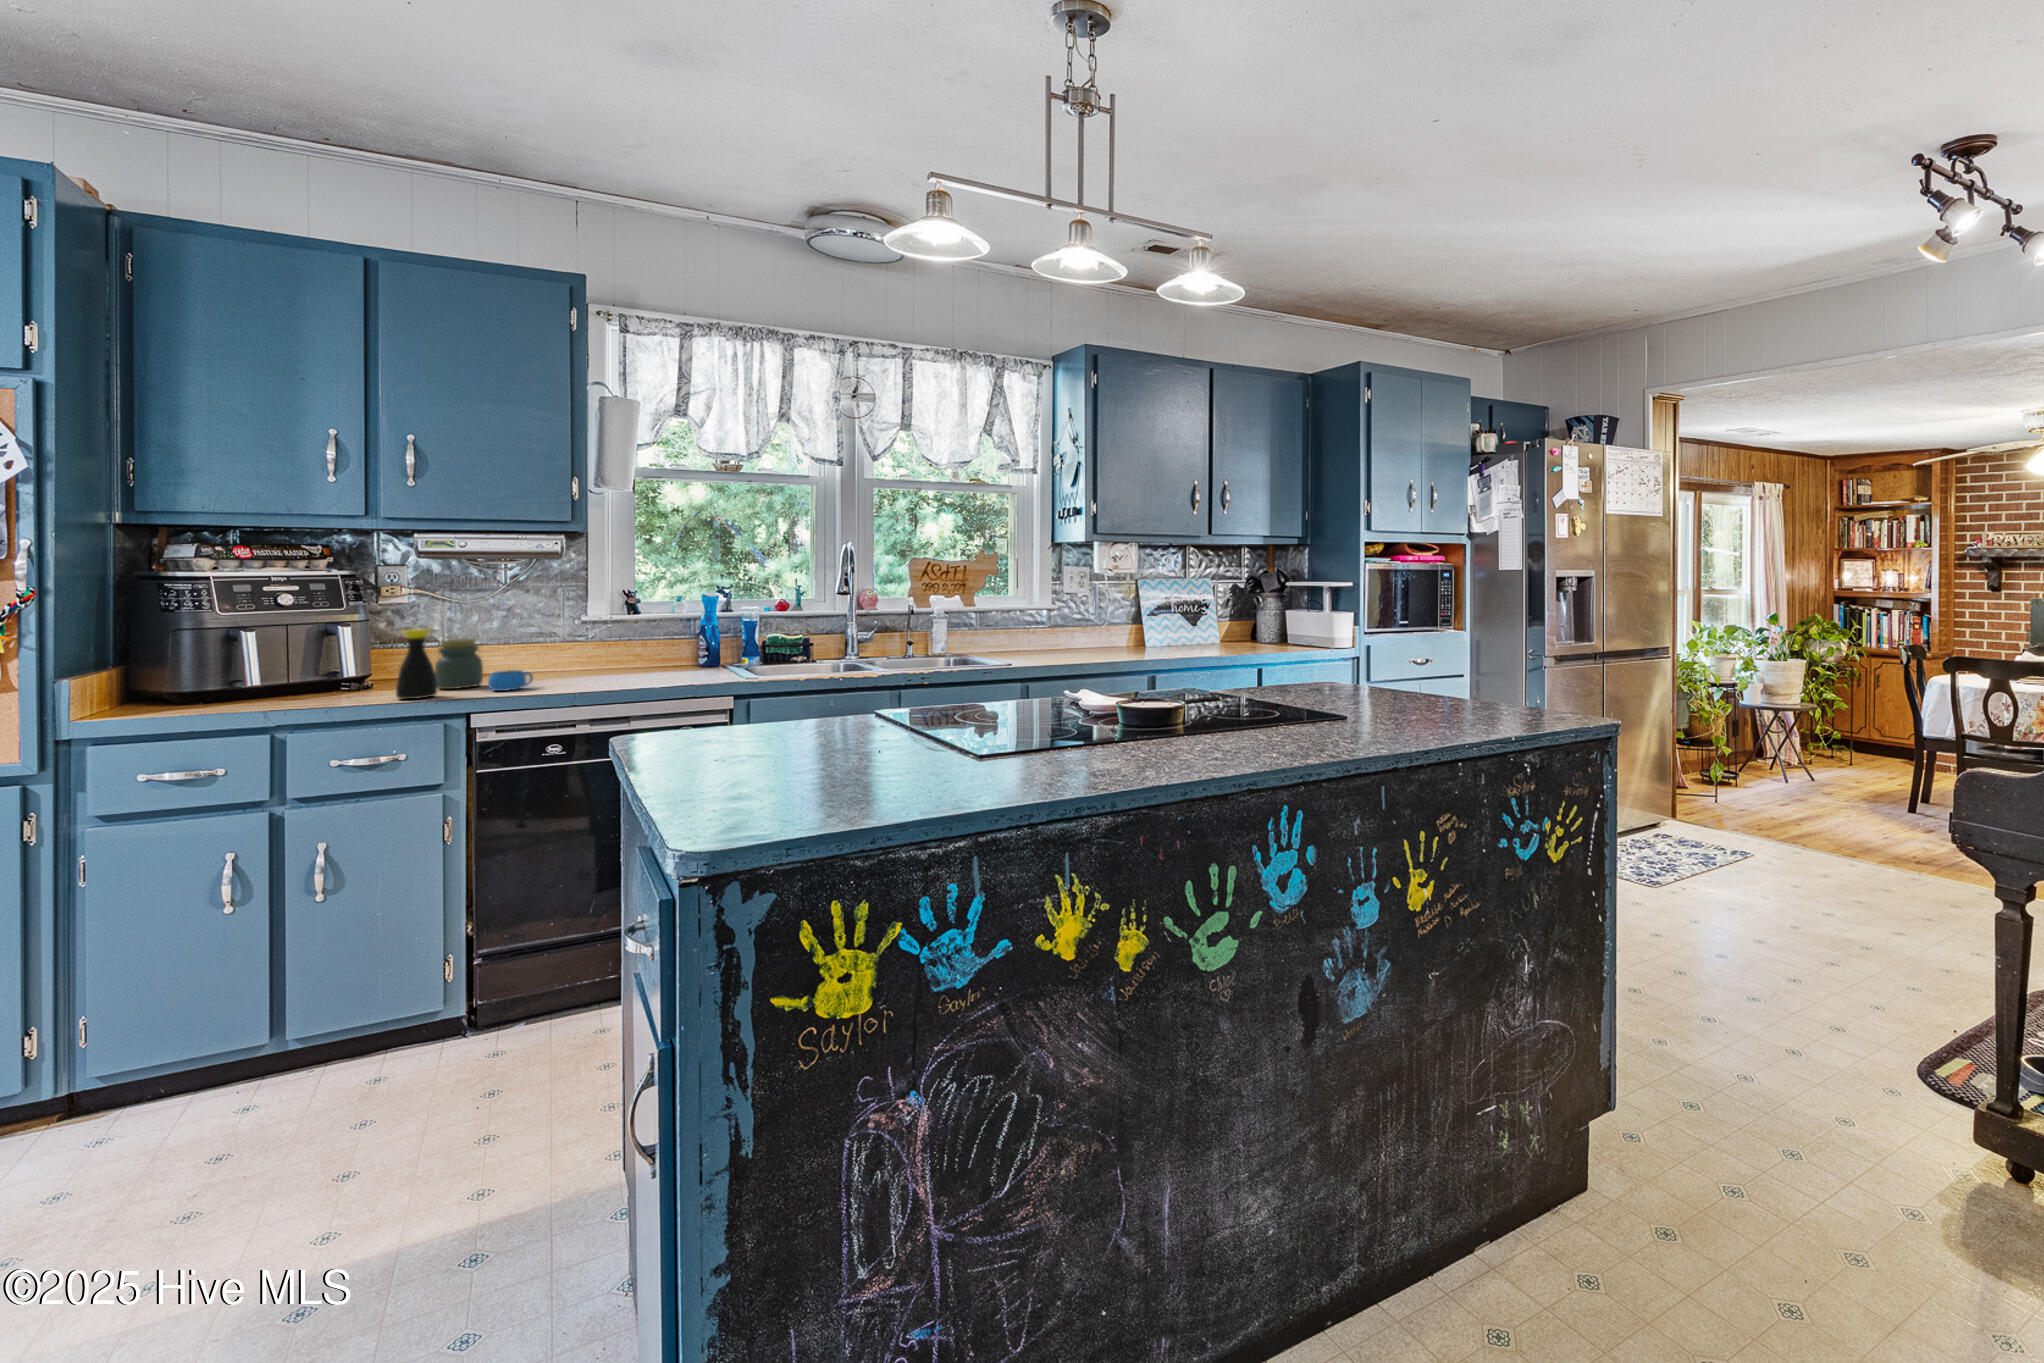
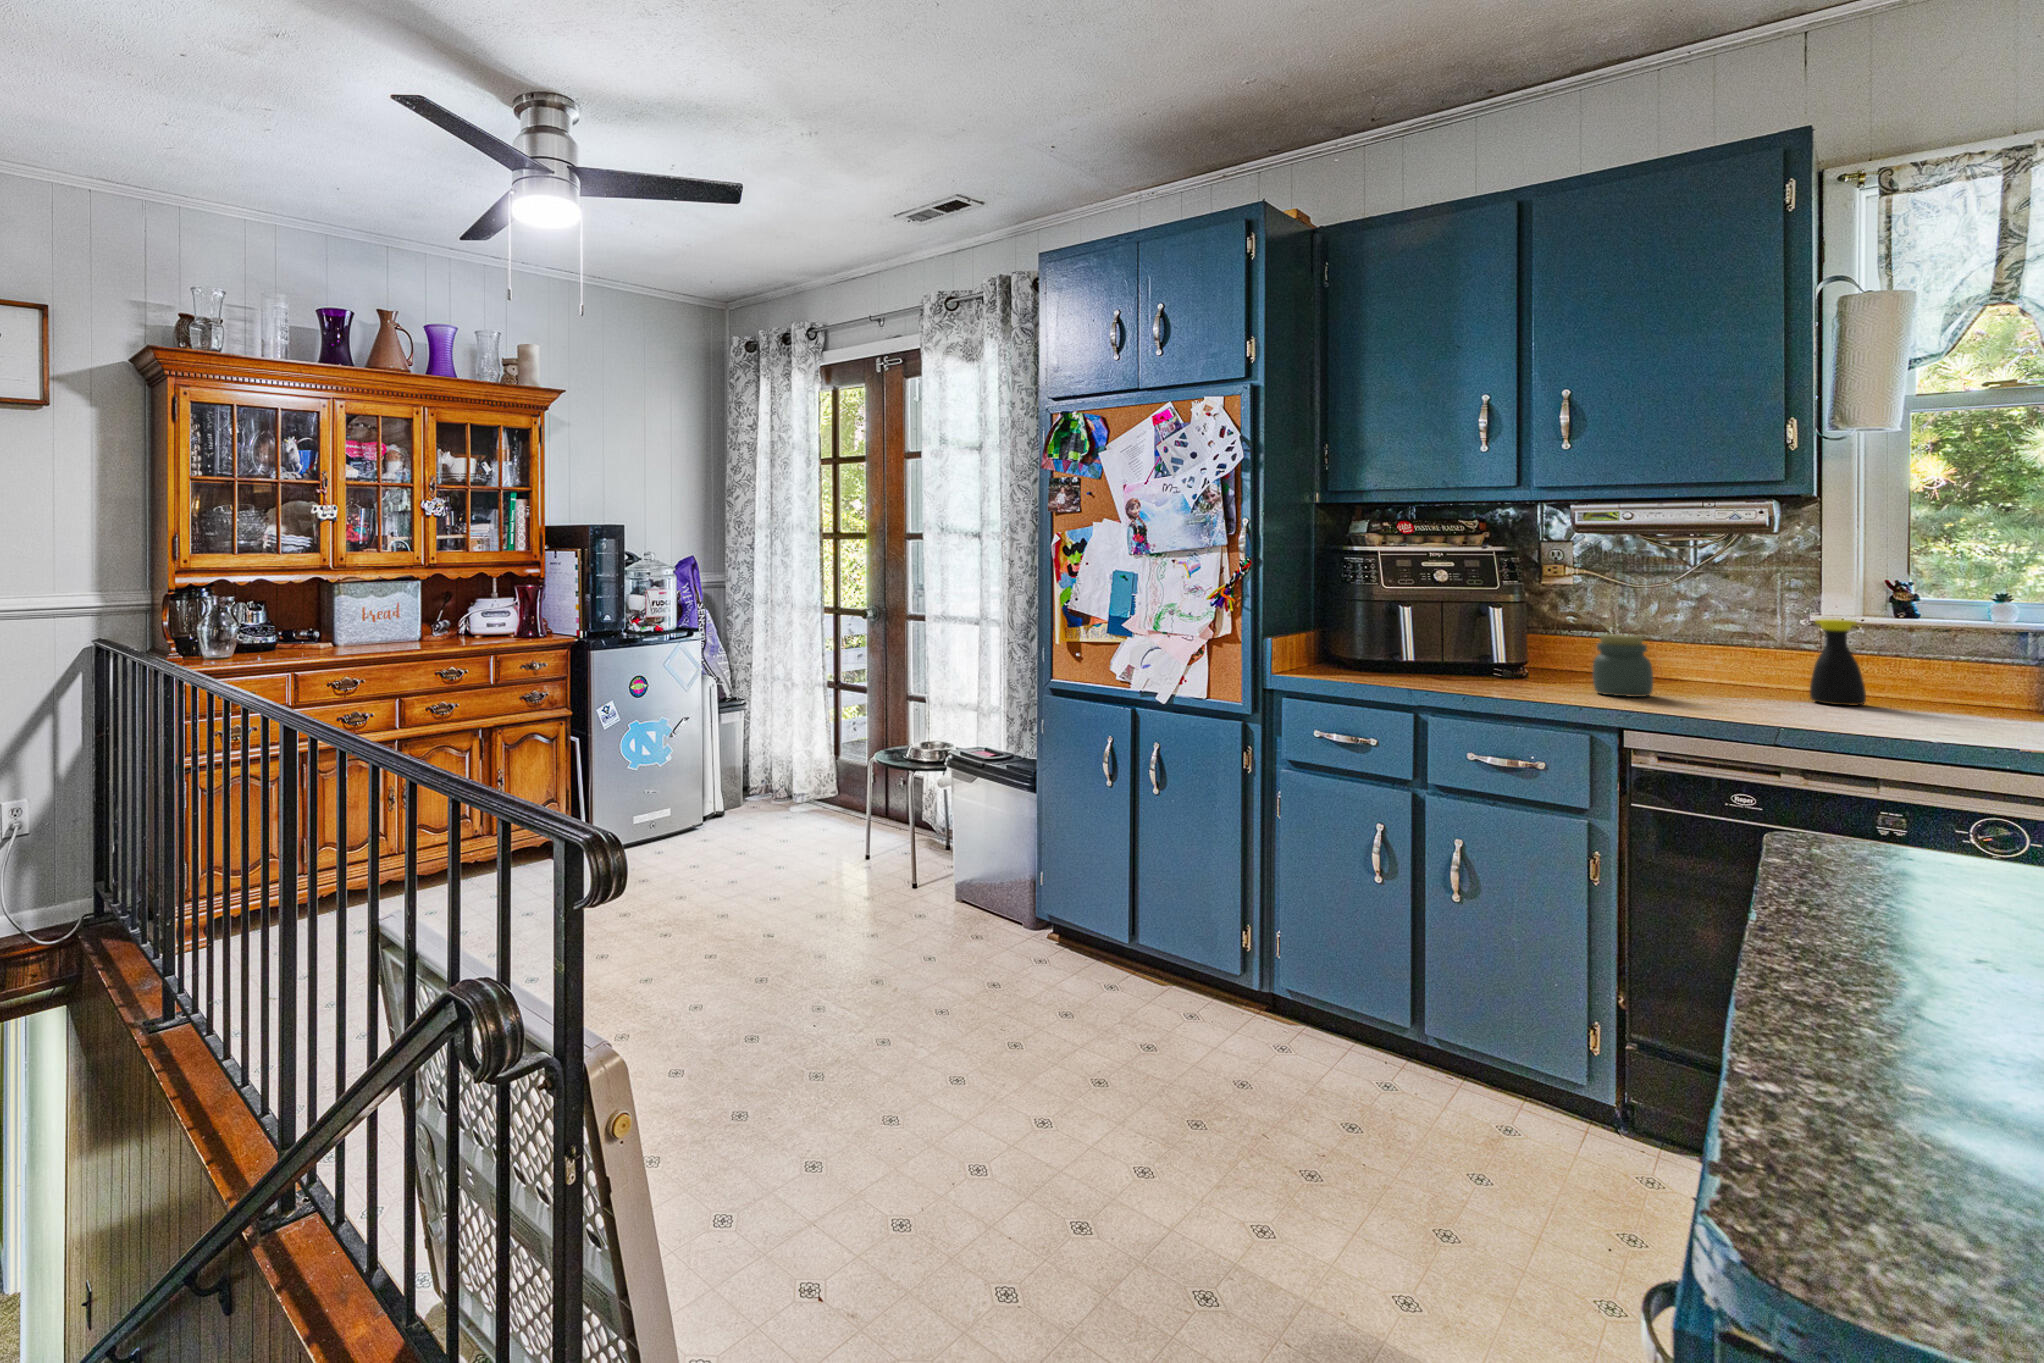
bottle: present [396,629,437,699] -> present [1810,619,1866,705]
mug: present [488,670,533,691] -> none [1651,683,1716,711]

